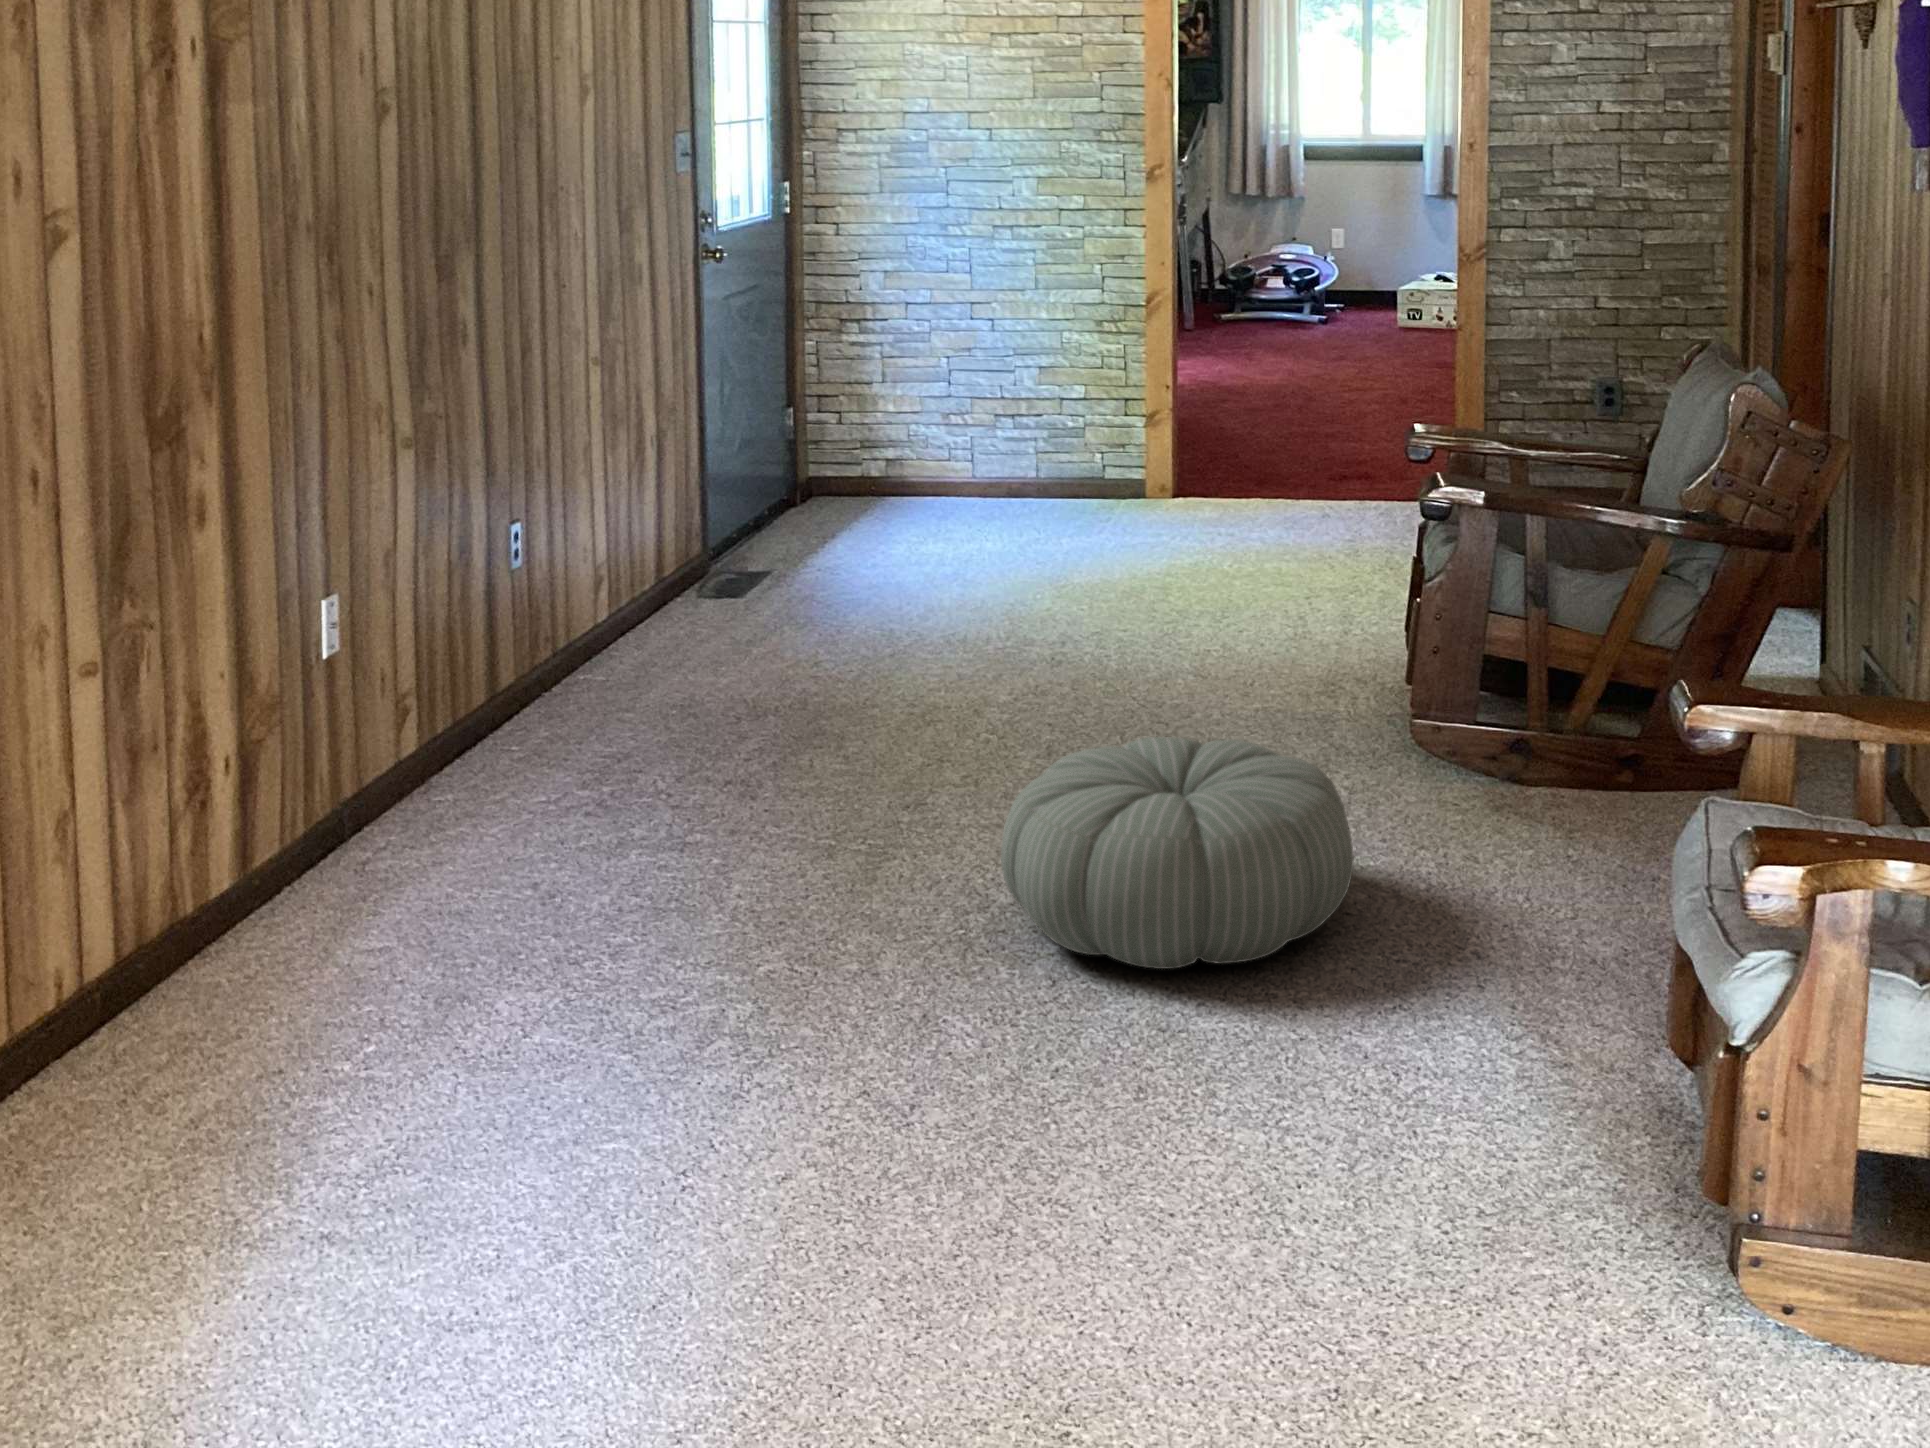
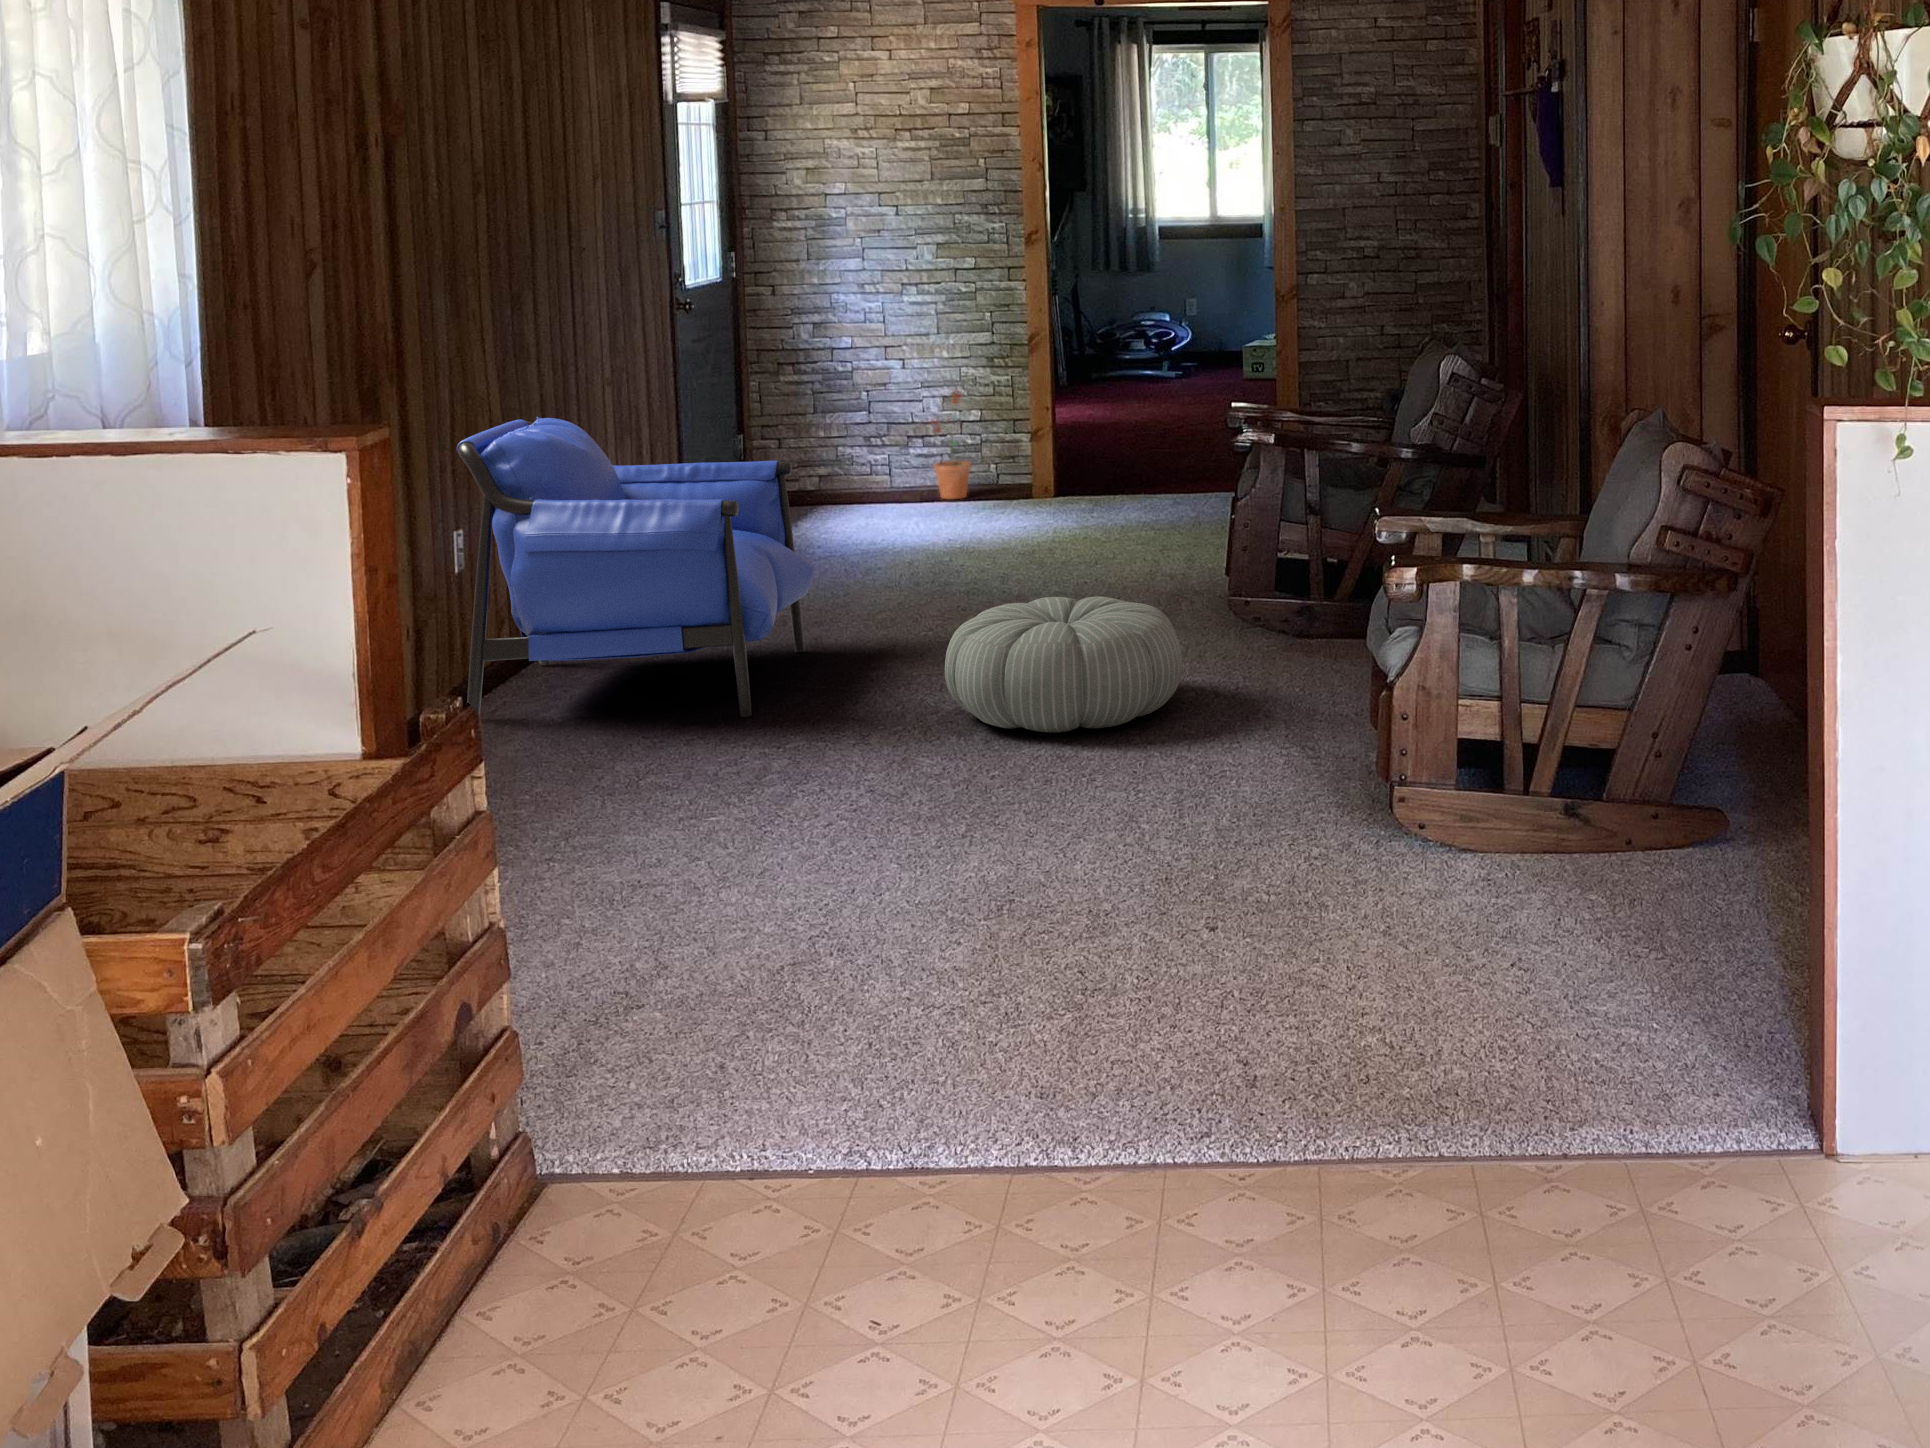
potted plant: none [1020,361,1071,501] -> present [931,391,971,499]
armchair: none [329,433,836,898] -> present [457,417,815,717]

